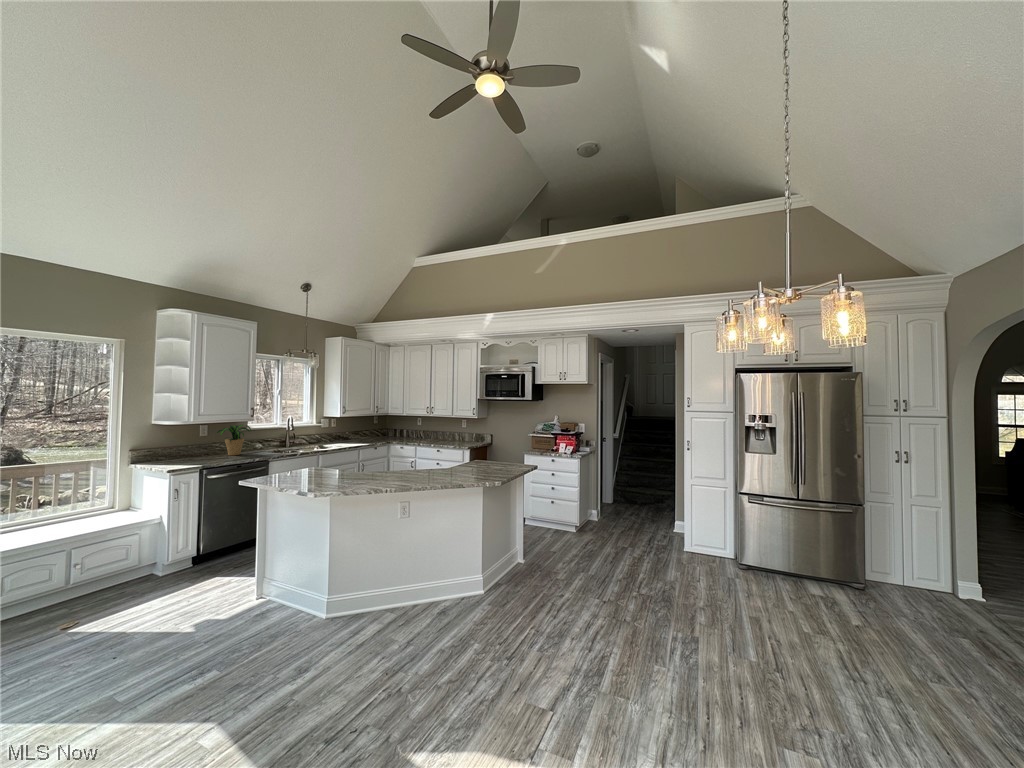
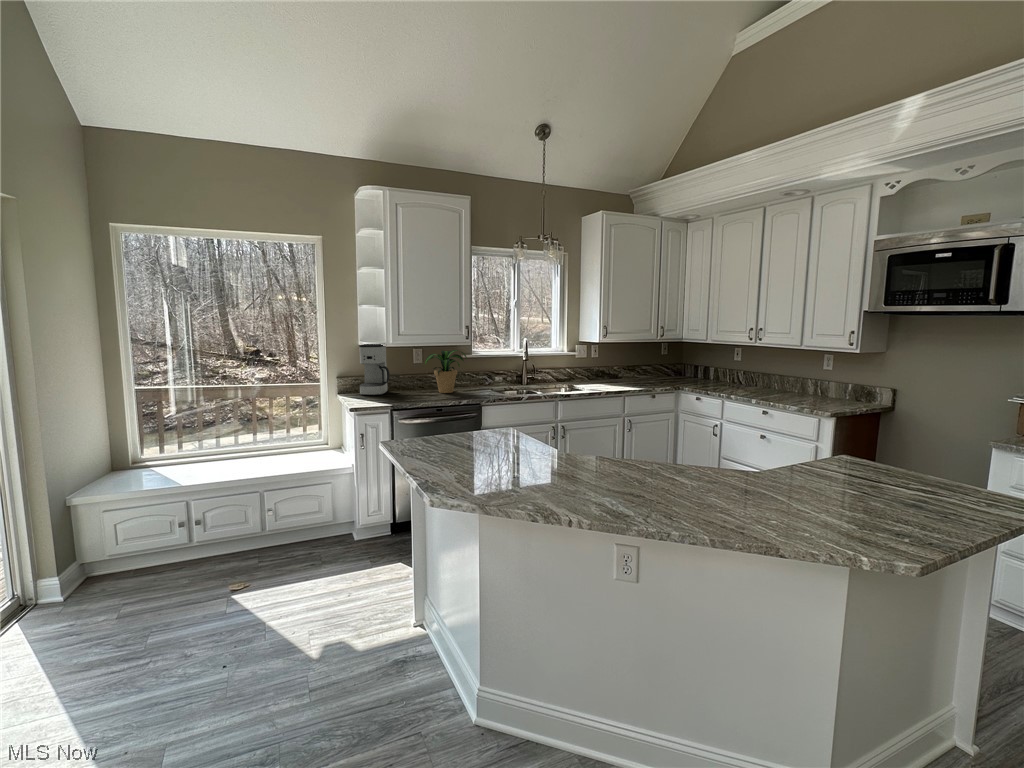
coffee maker: none [161,422,188,461] -> present [359,344,389,395]

